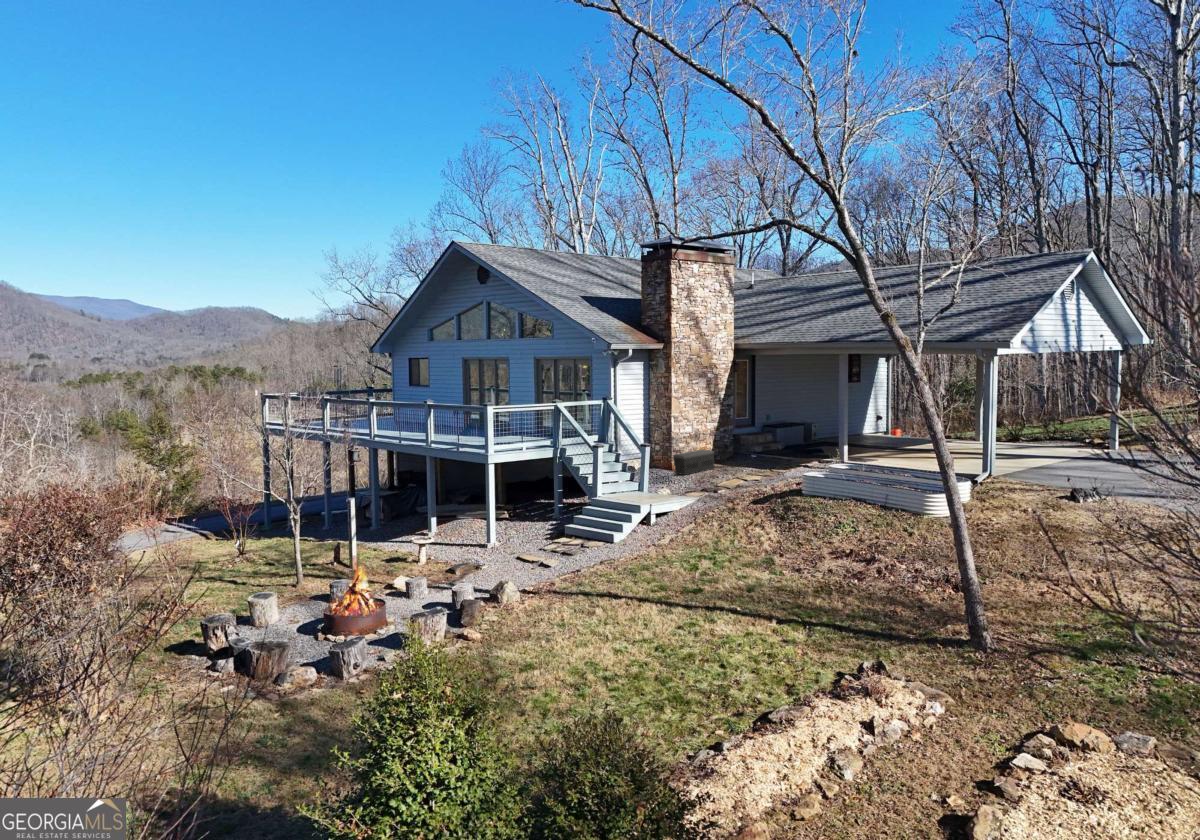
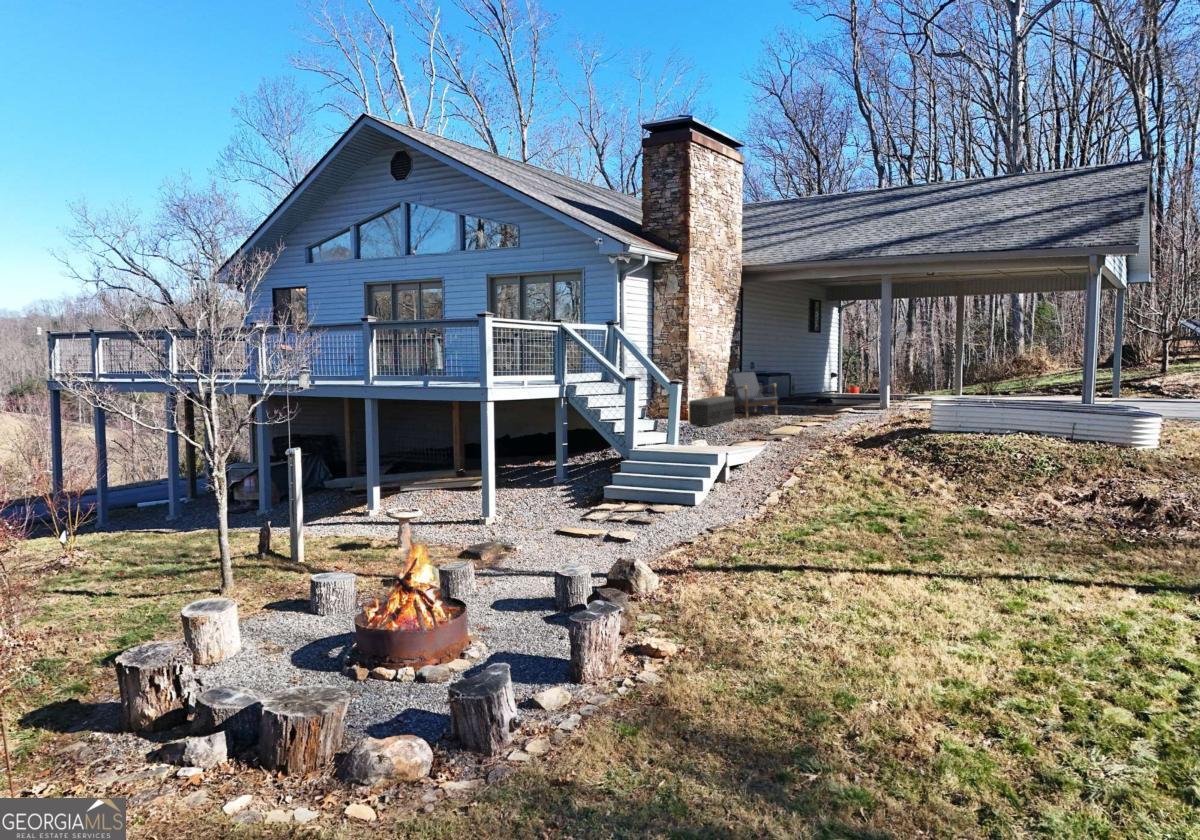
lounge chair: none [721,428,756,466] -> present [730,372,778,417]

